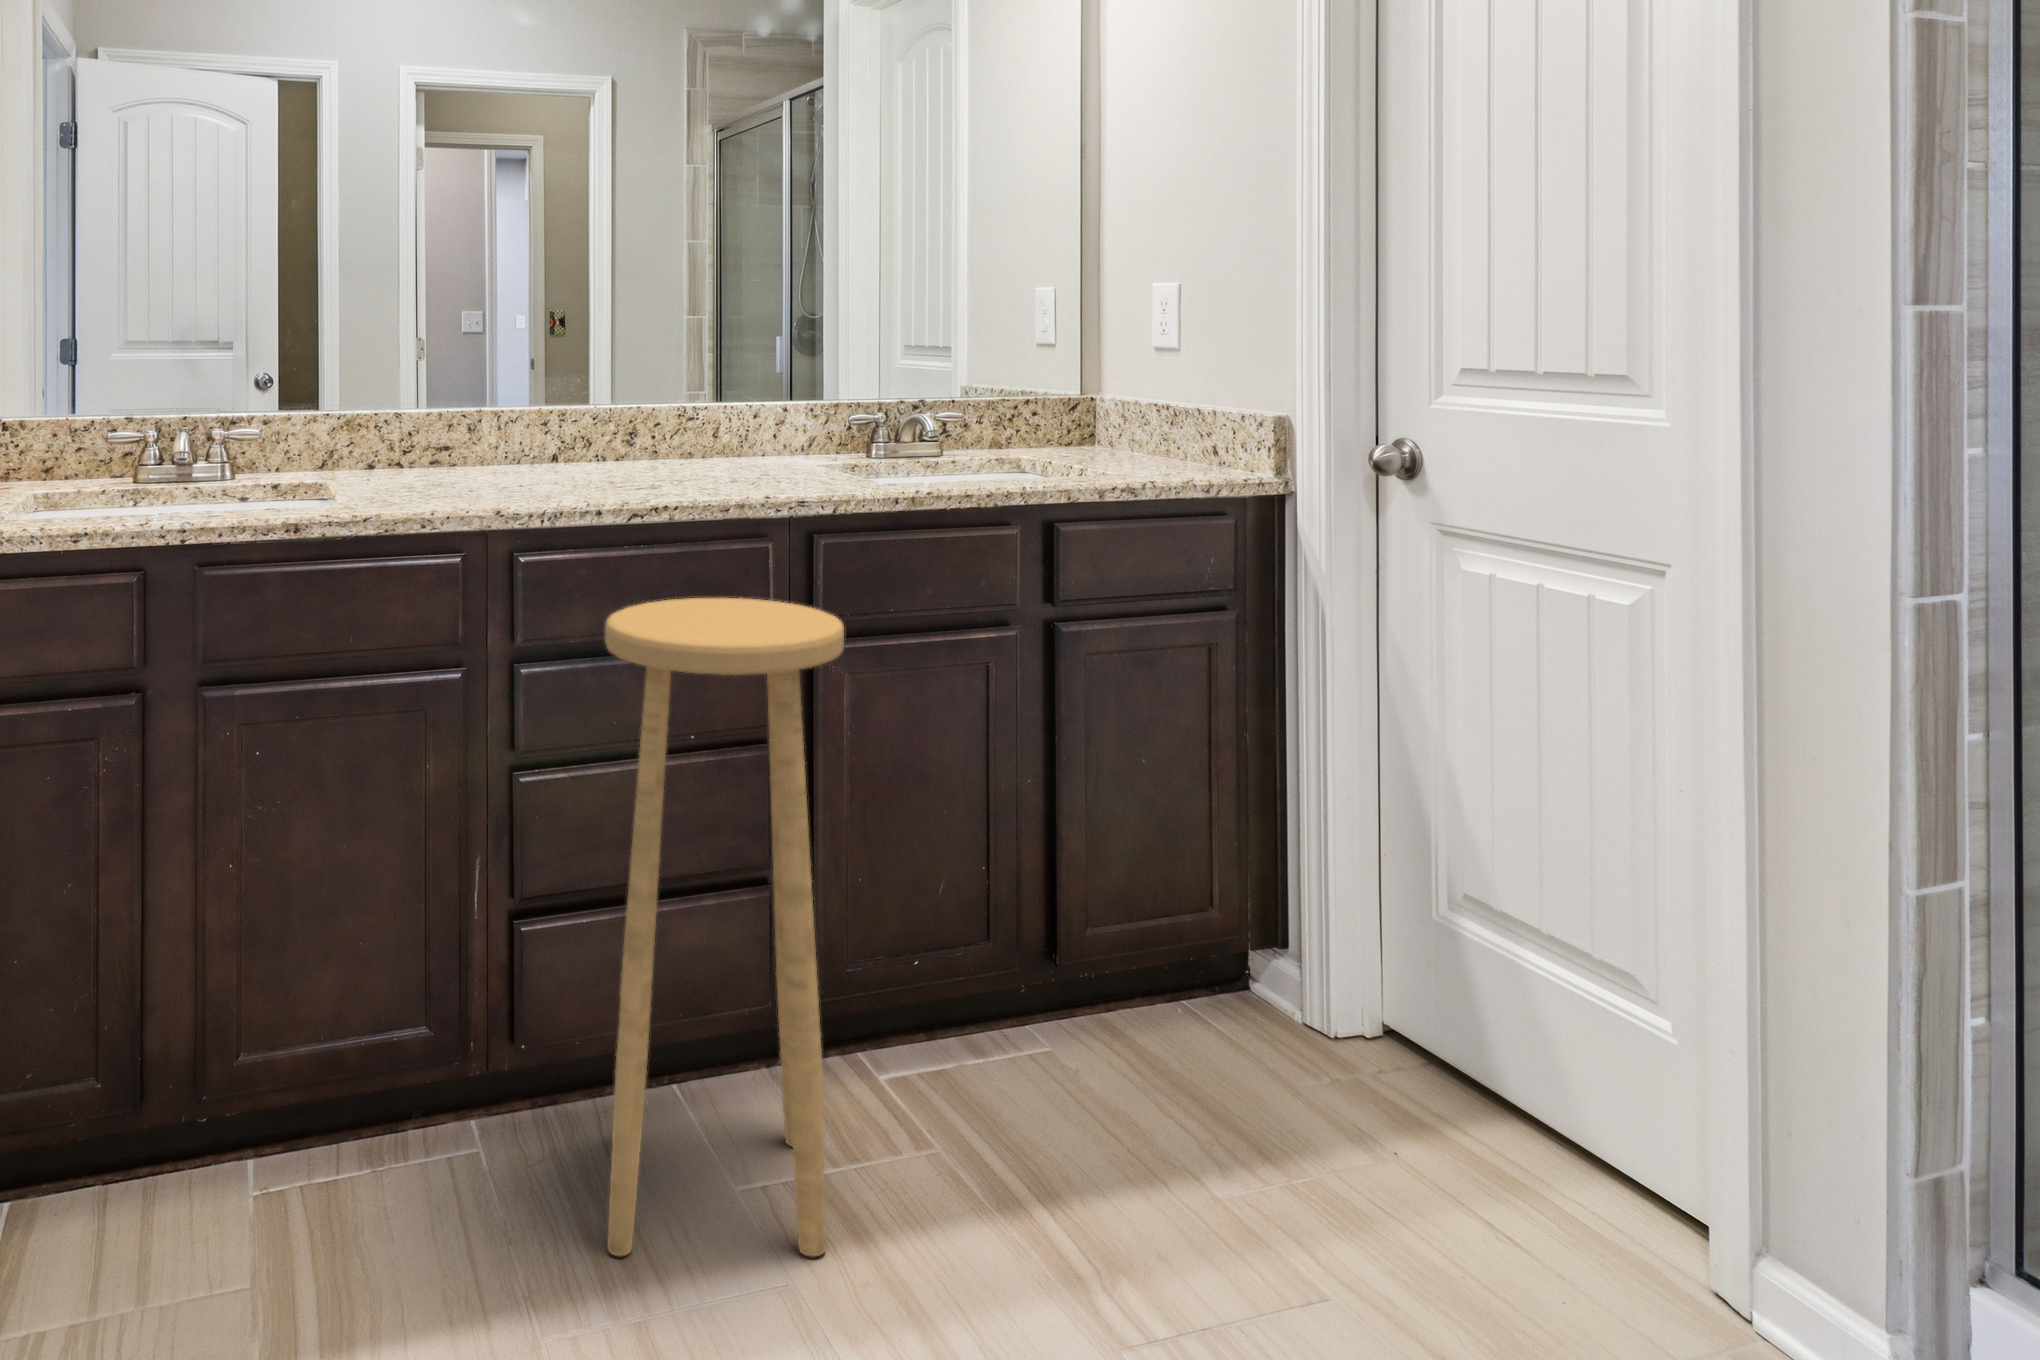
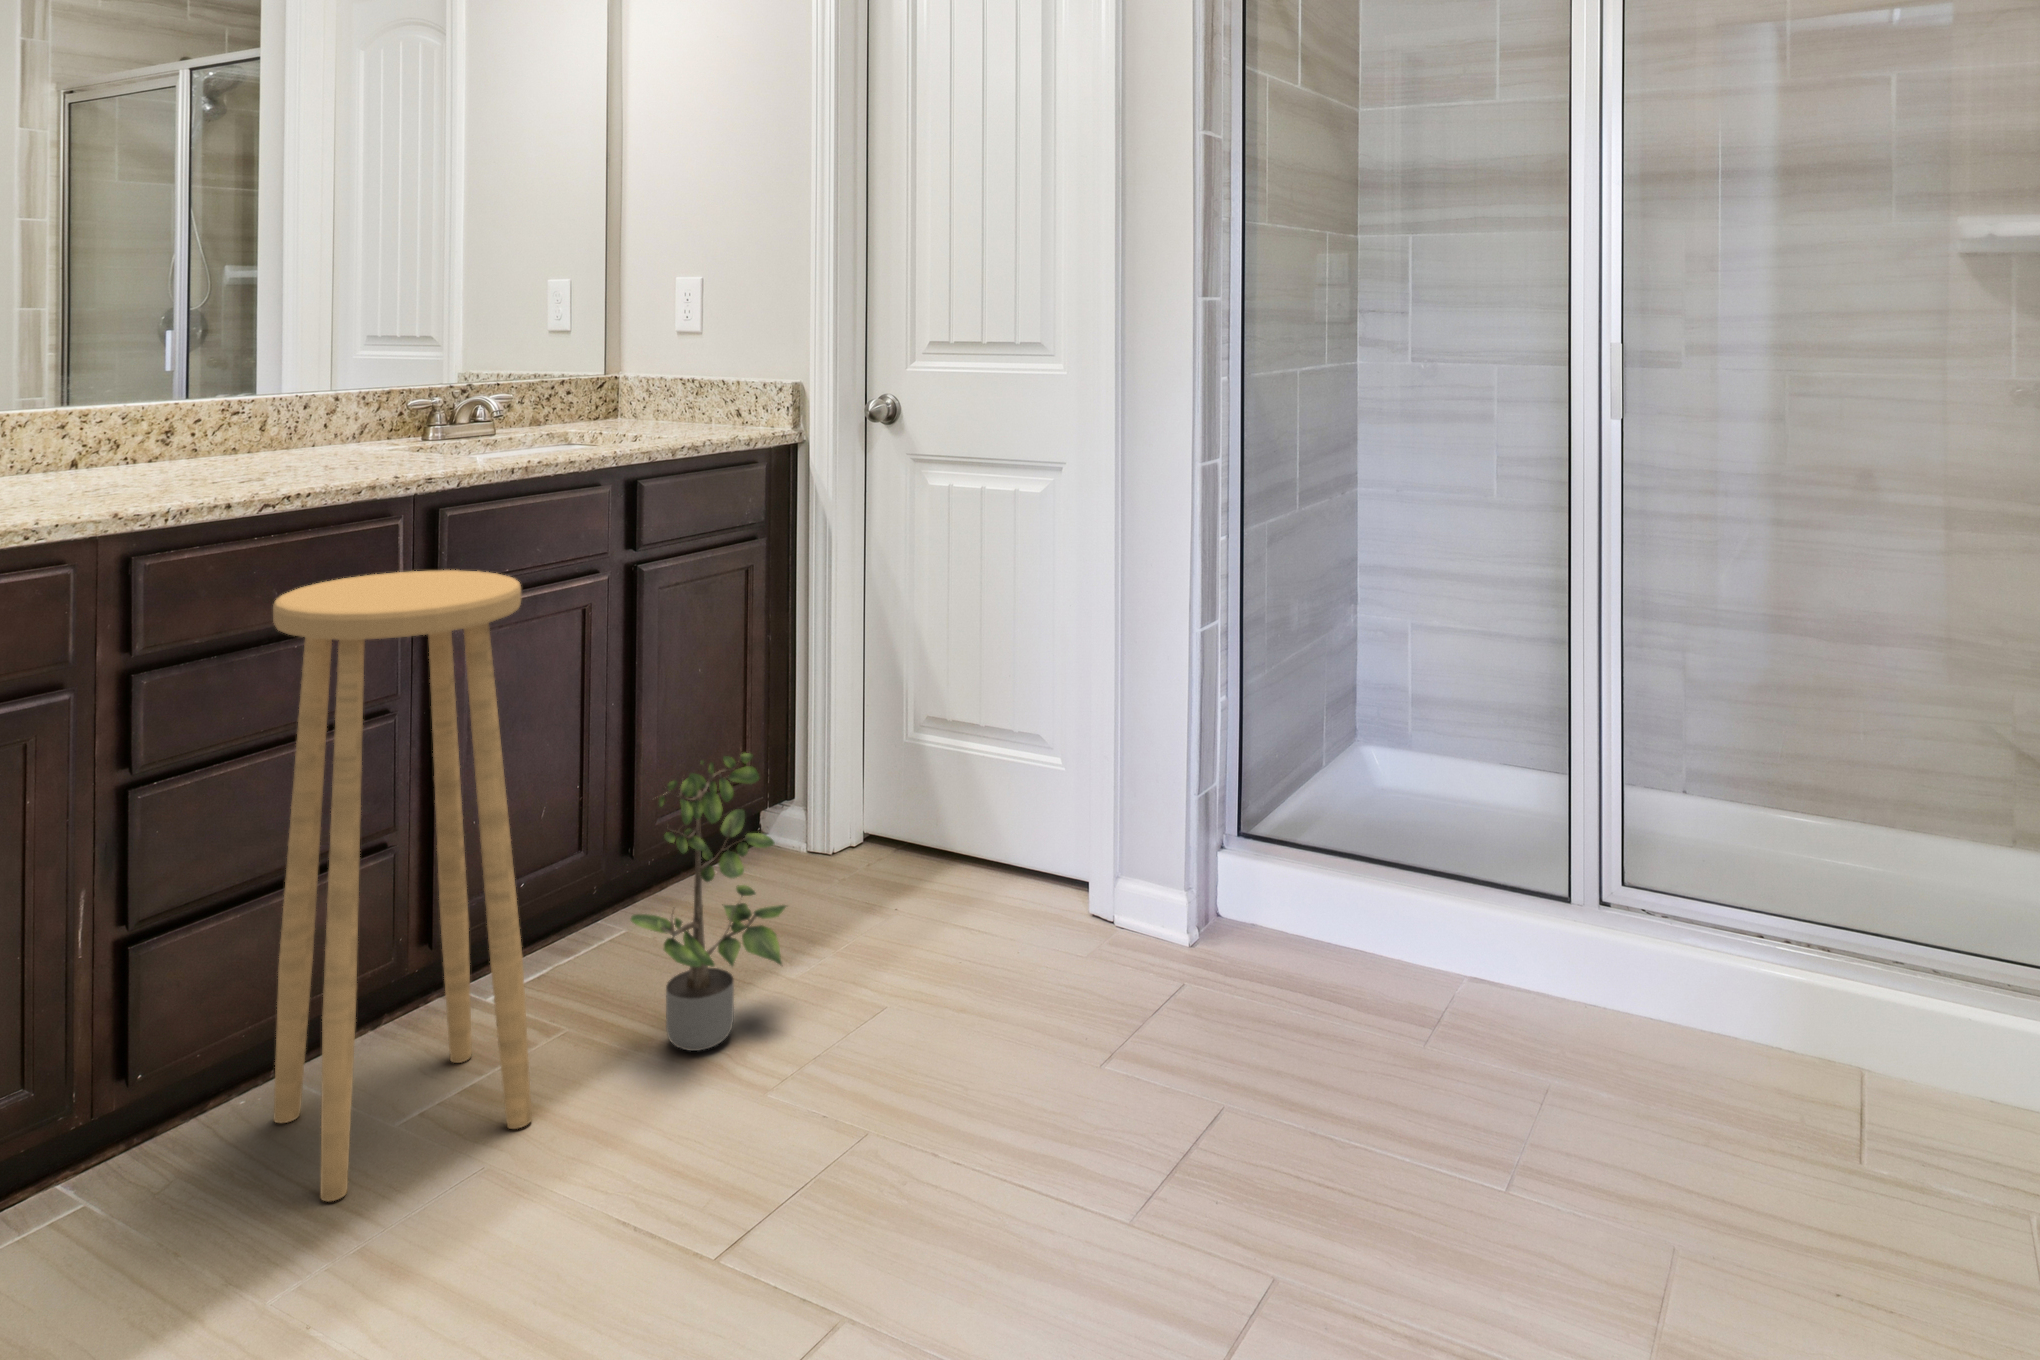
potted plant: none [963,874,1177,1249] -> present [631,750,786,1051]

